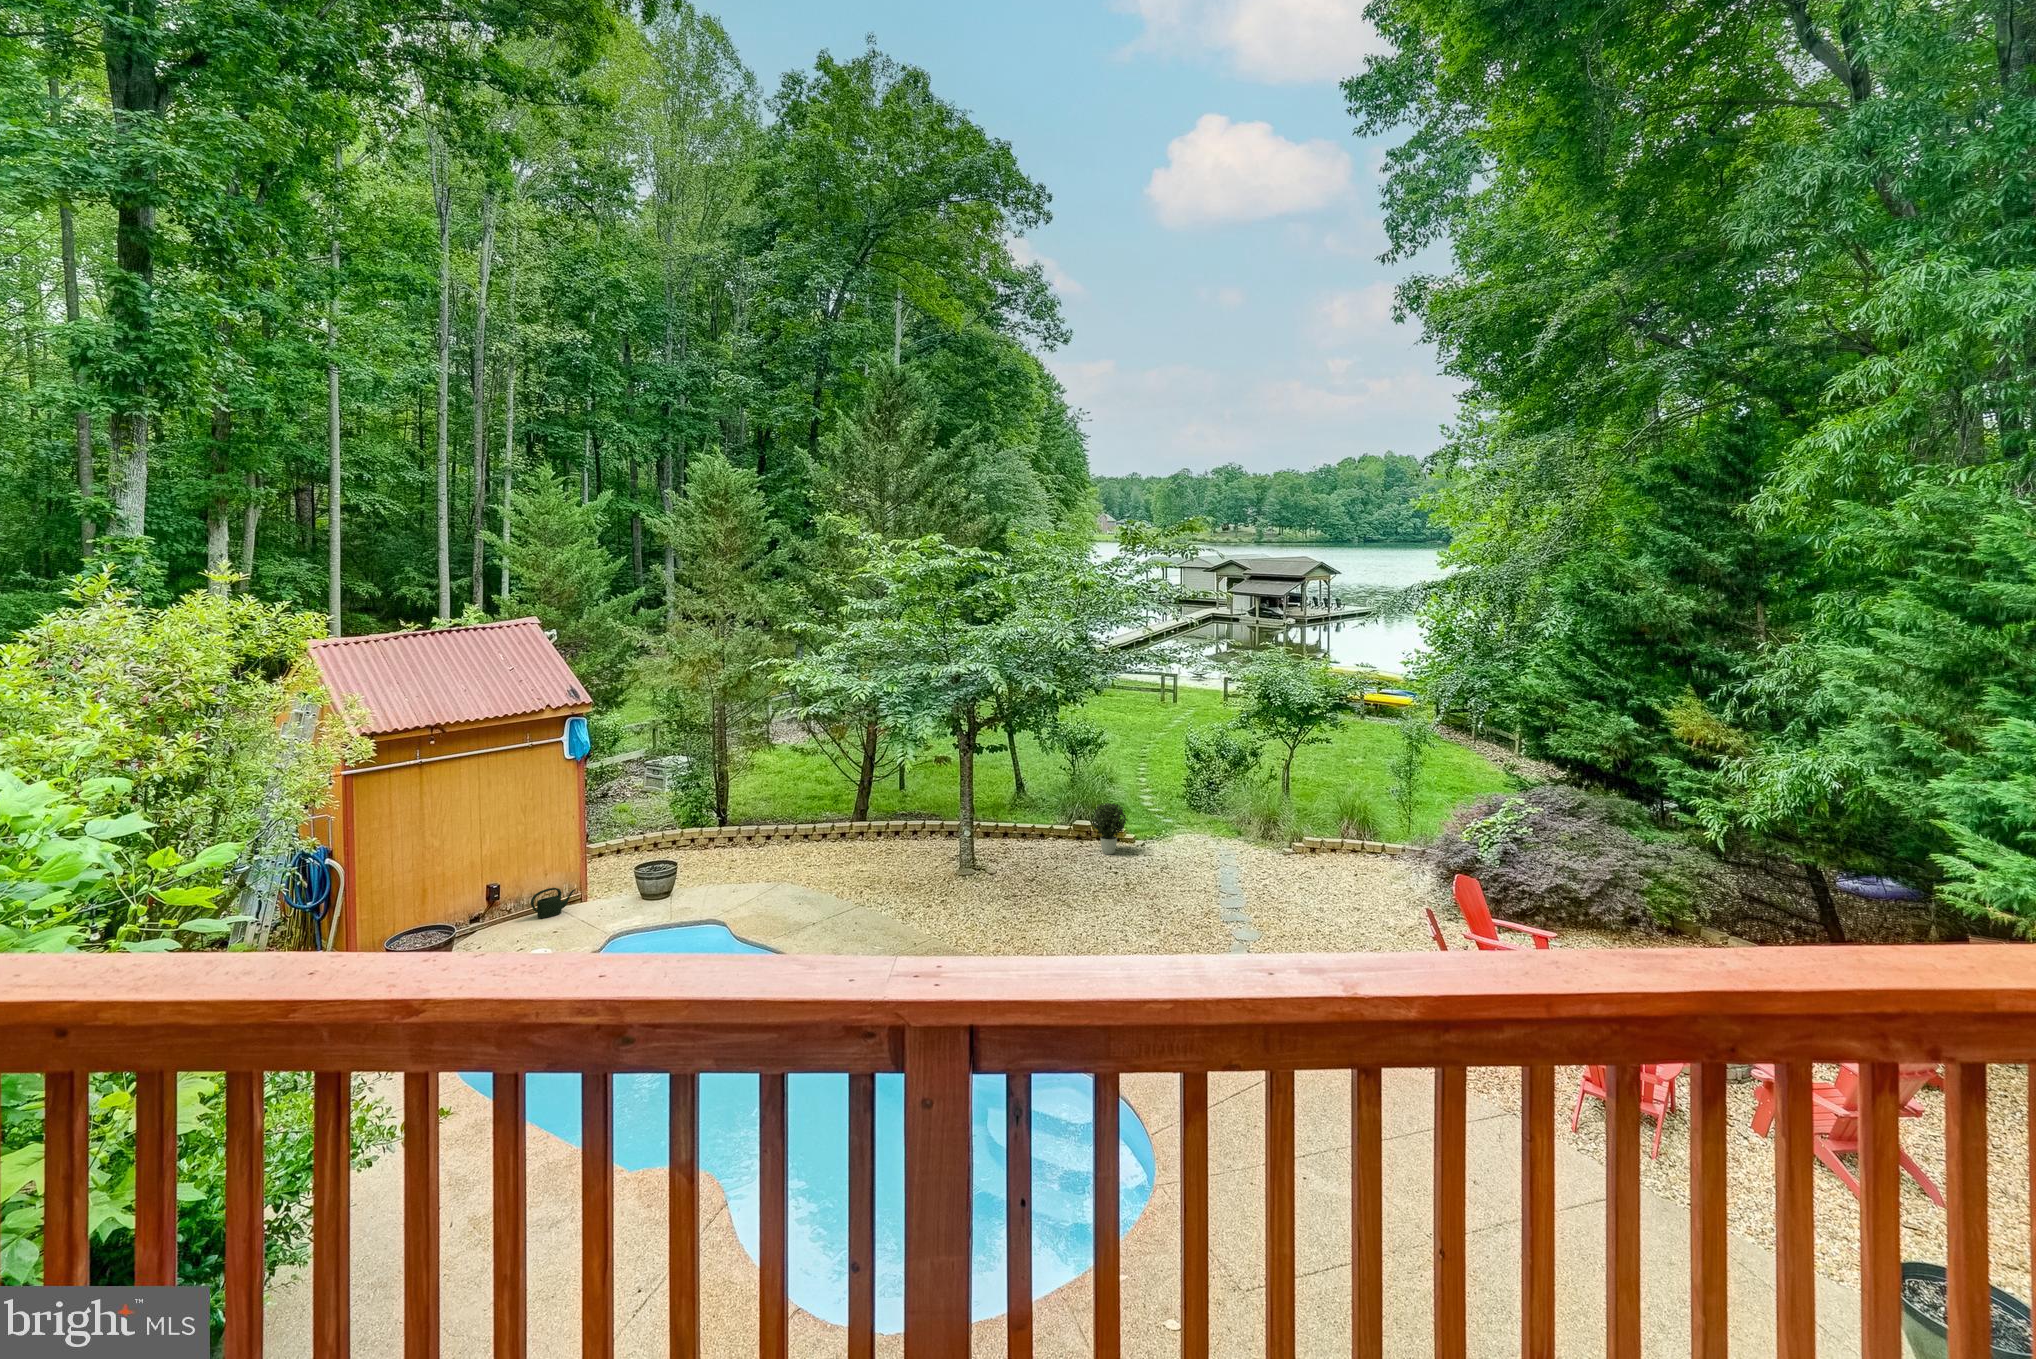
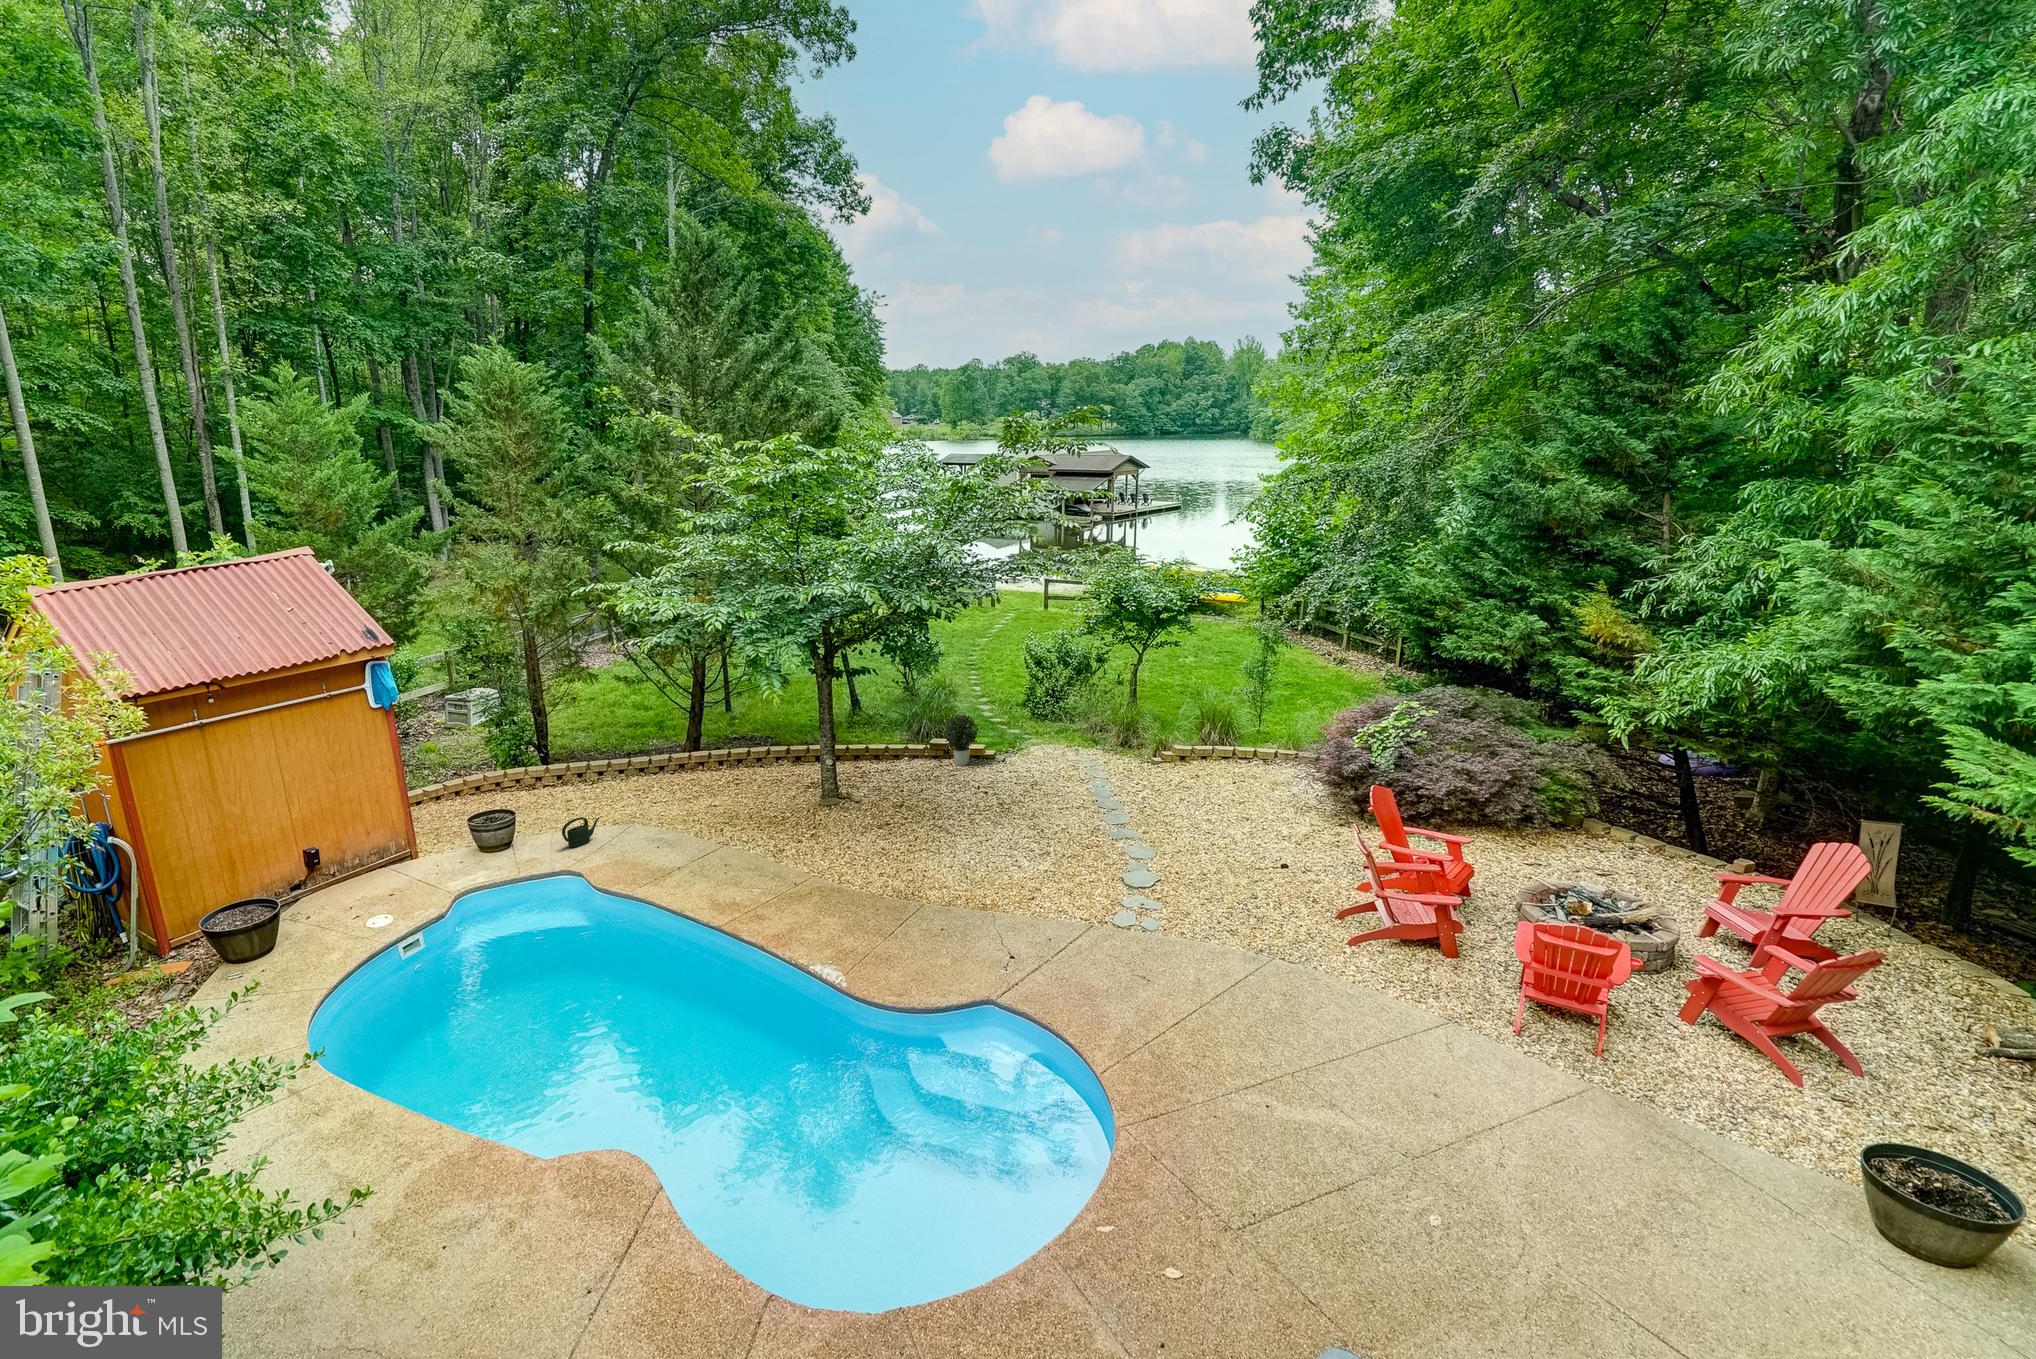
watering can: present [531,888,575,918] -> present [562,817,599,847]

